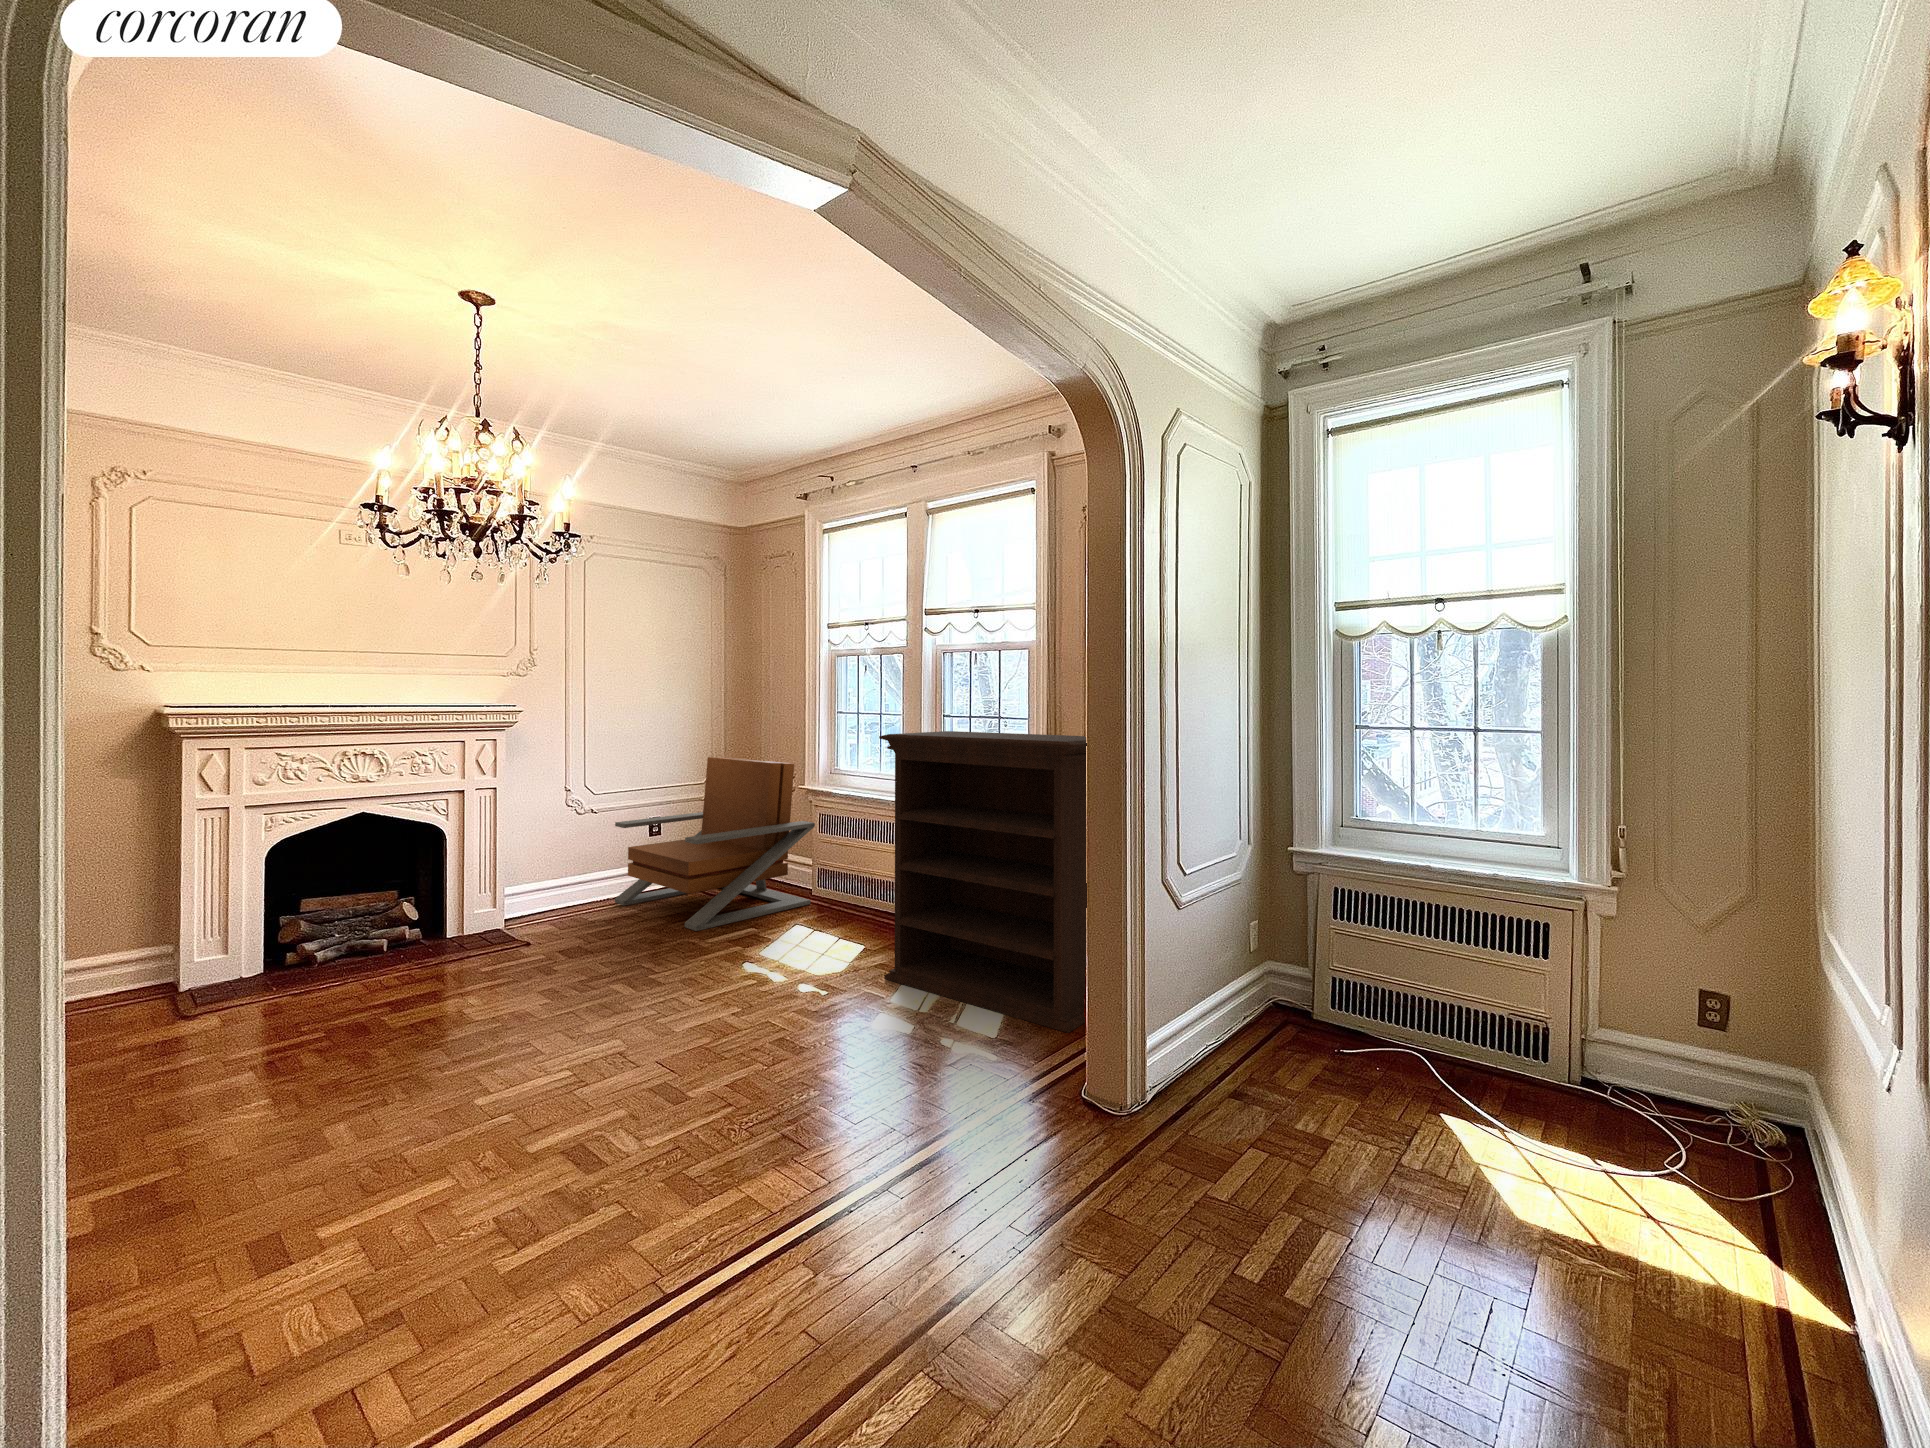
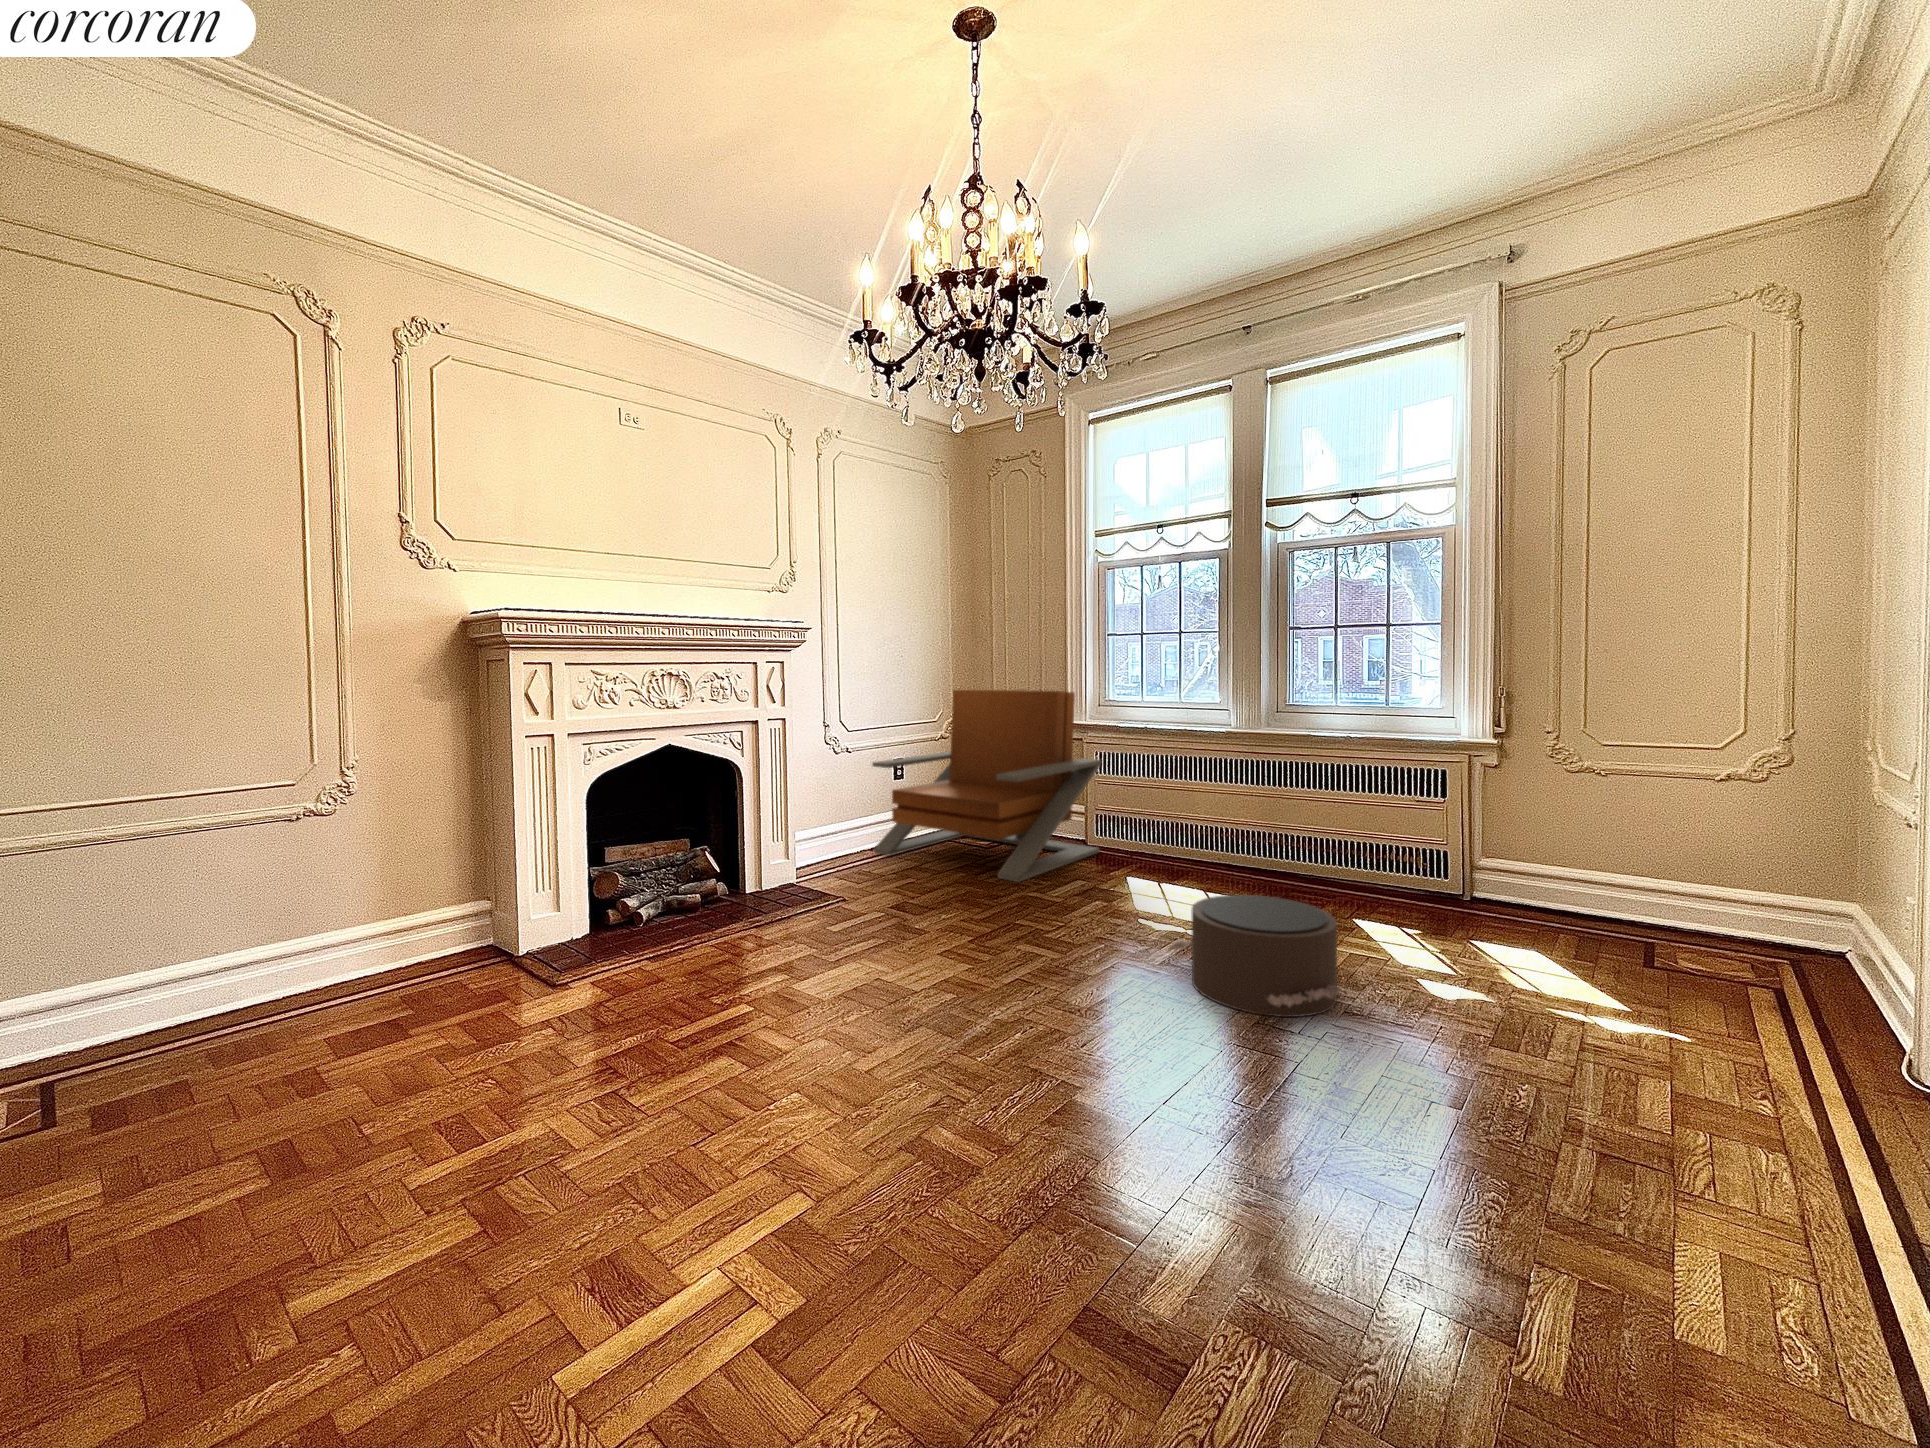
bookshelf: present [879,731,1087,1033] -> none [1340,620,1748,1004]
pouf: none [688,946,798,1042] -> present [1170,895,1340,1017]

